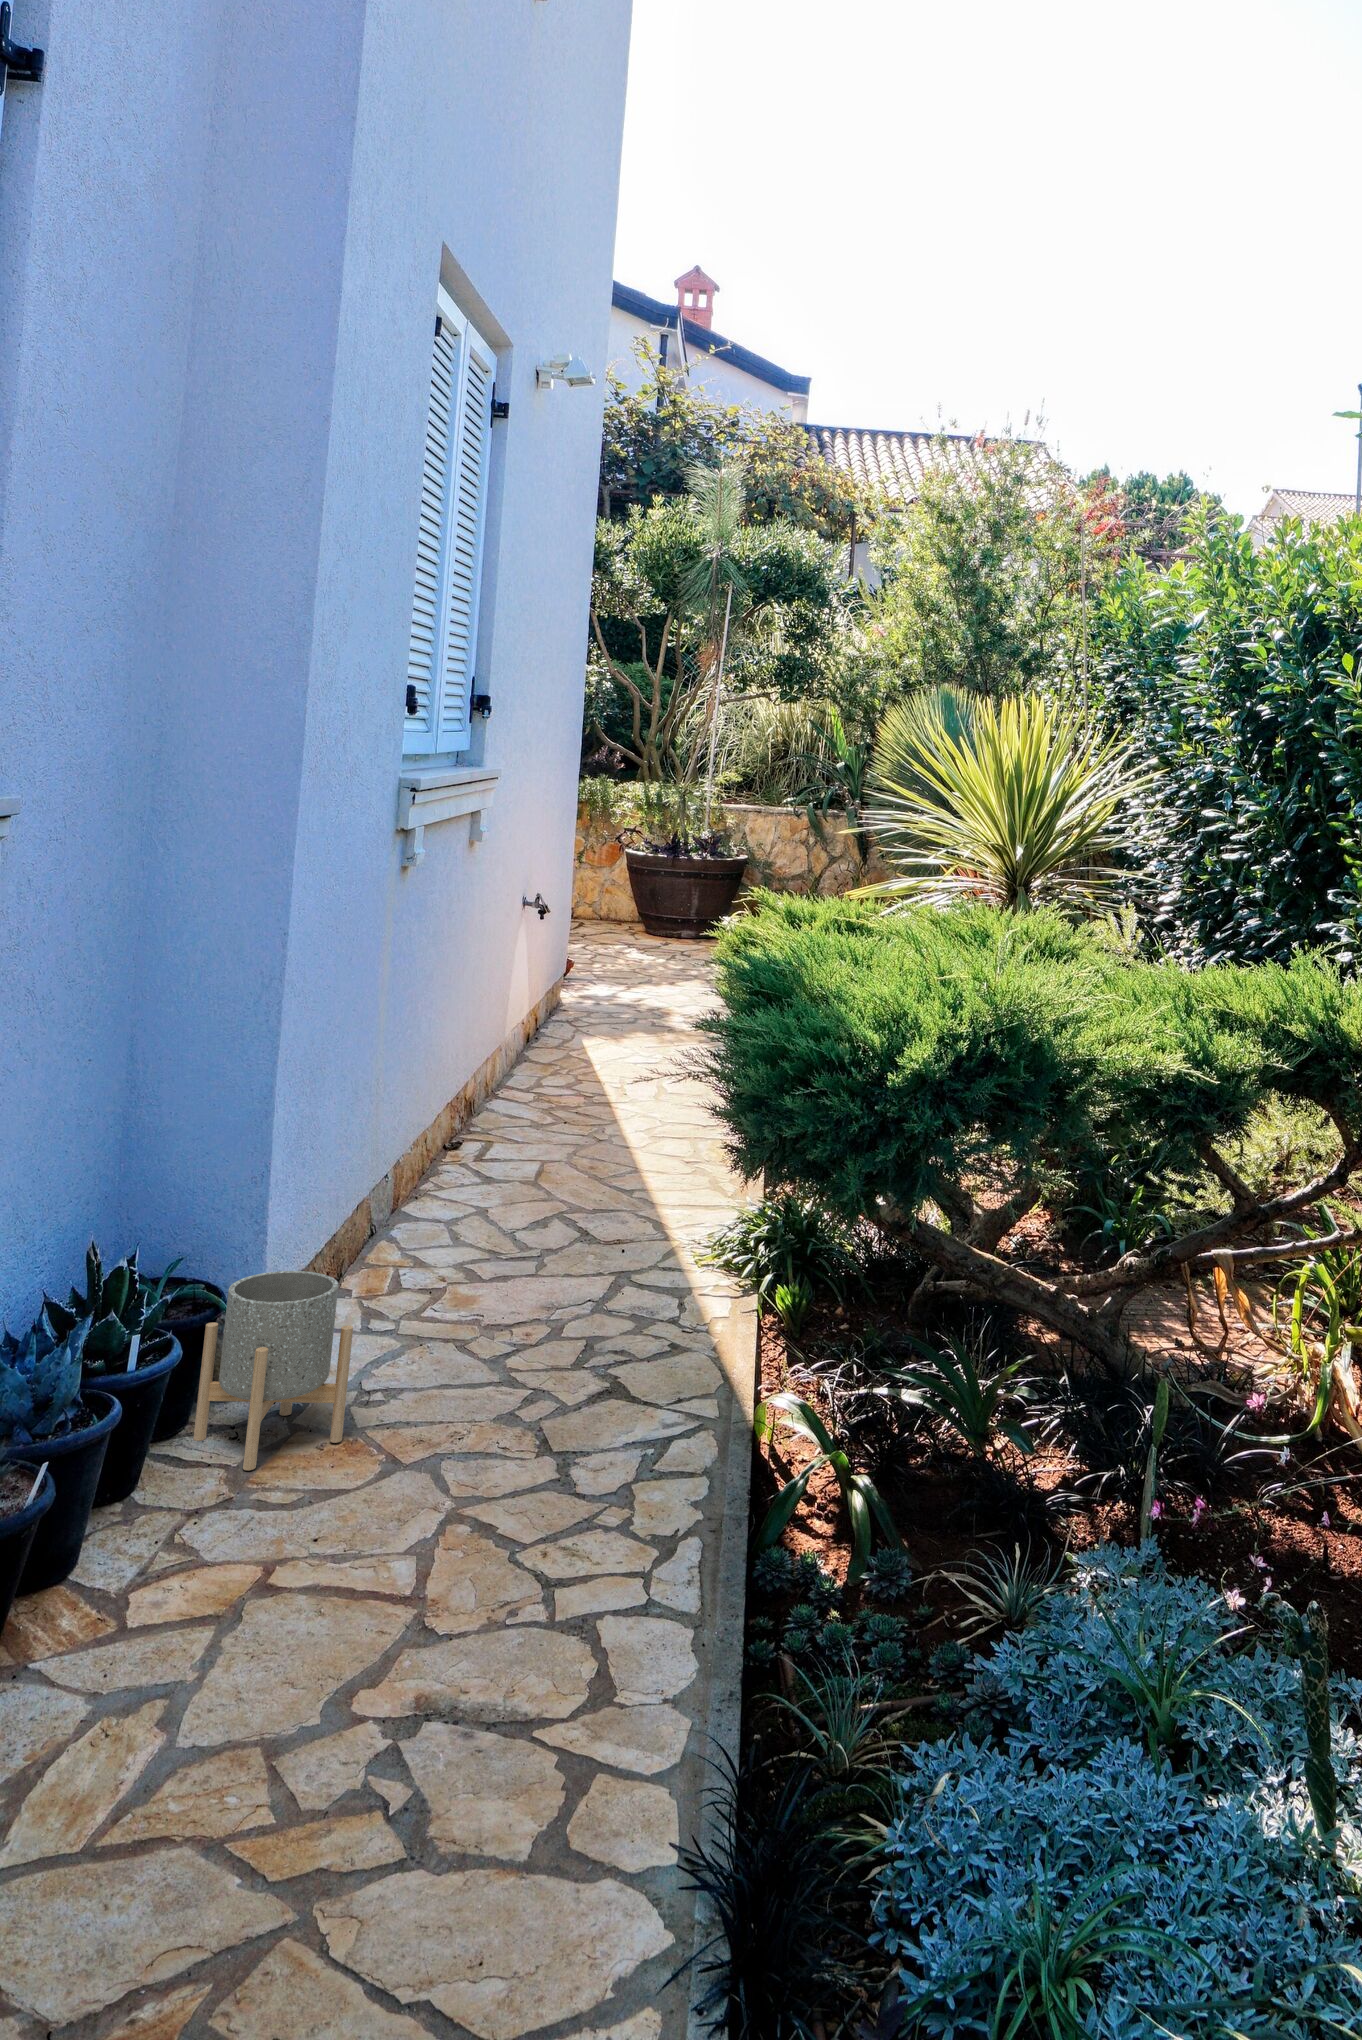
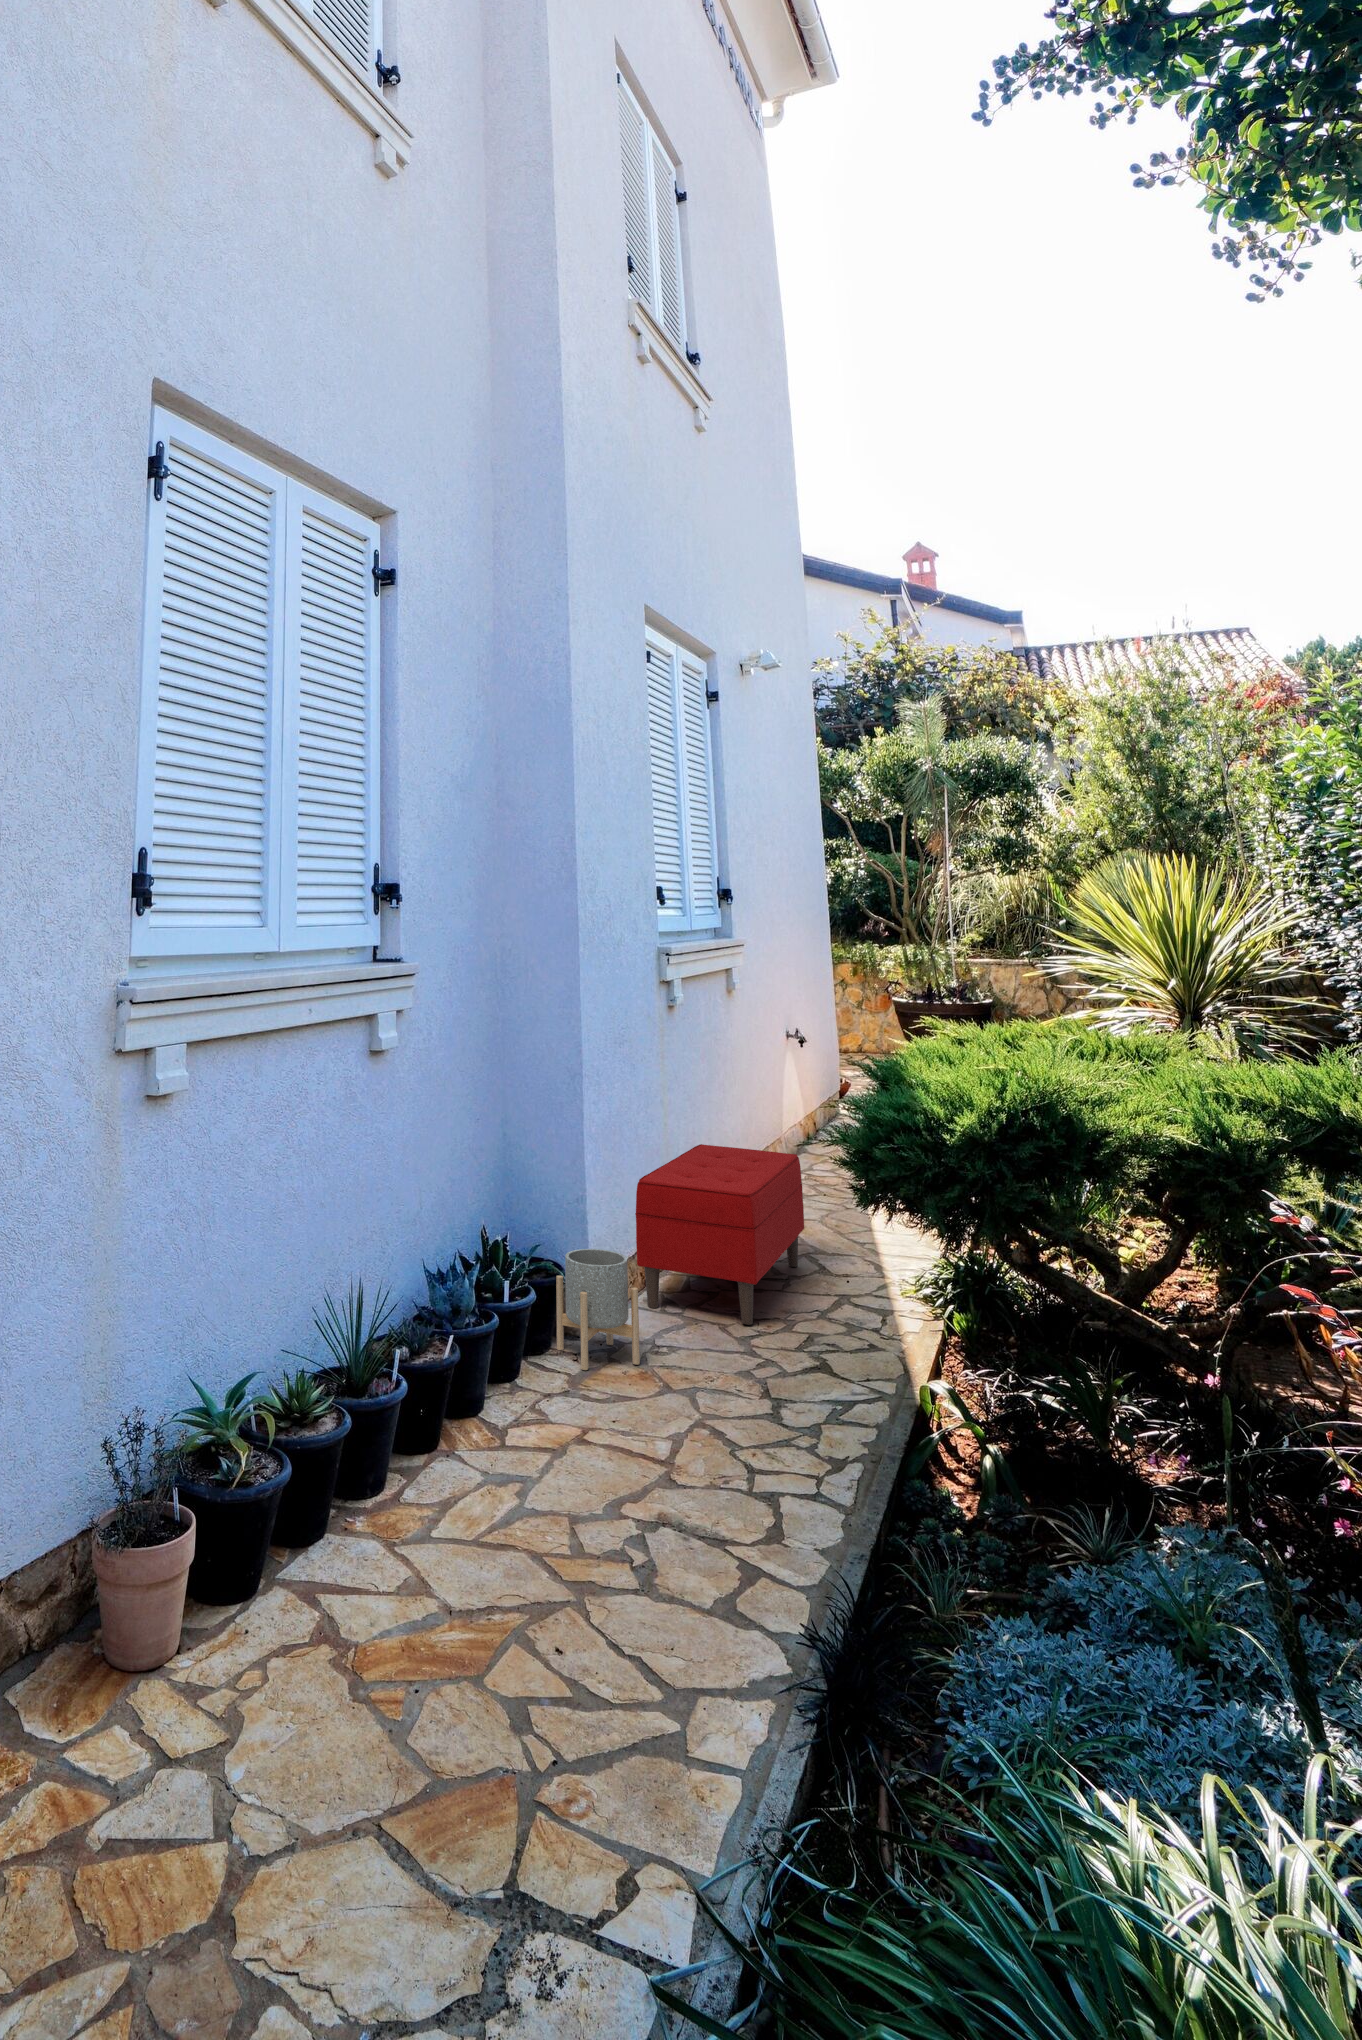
bench: none [328,1077,570,1342] -> present [635,1144,804,1325]

